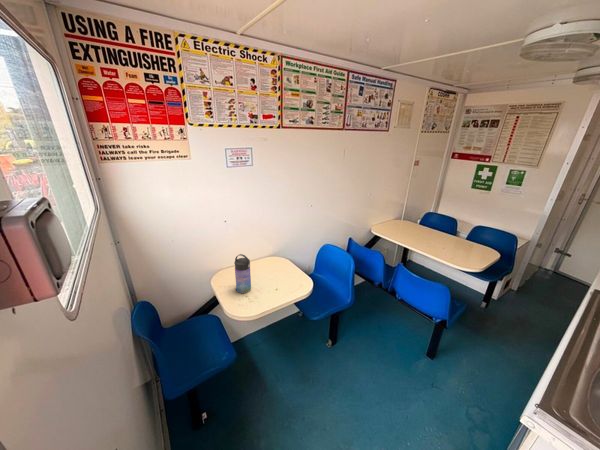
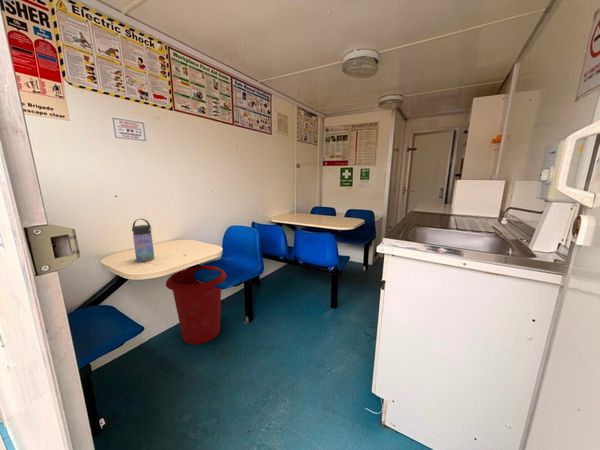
waste bin: none [260,283,316,359] -> present [166,266,226,344]

